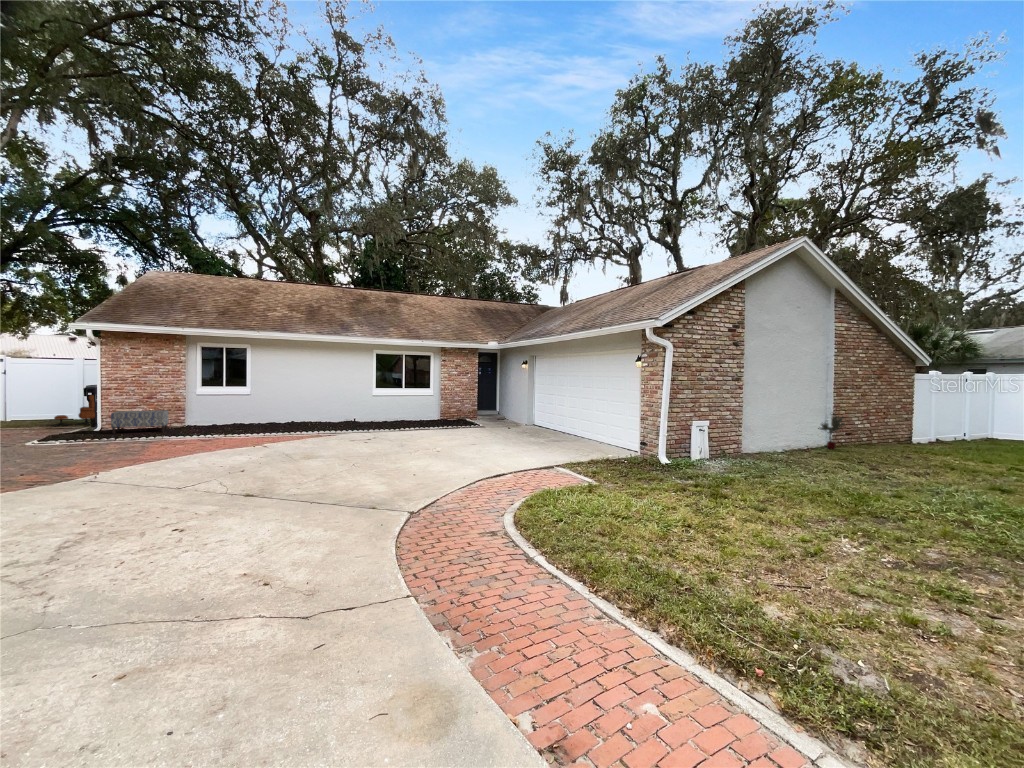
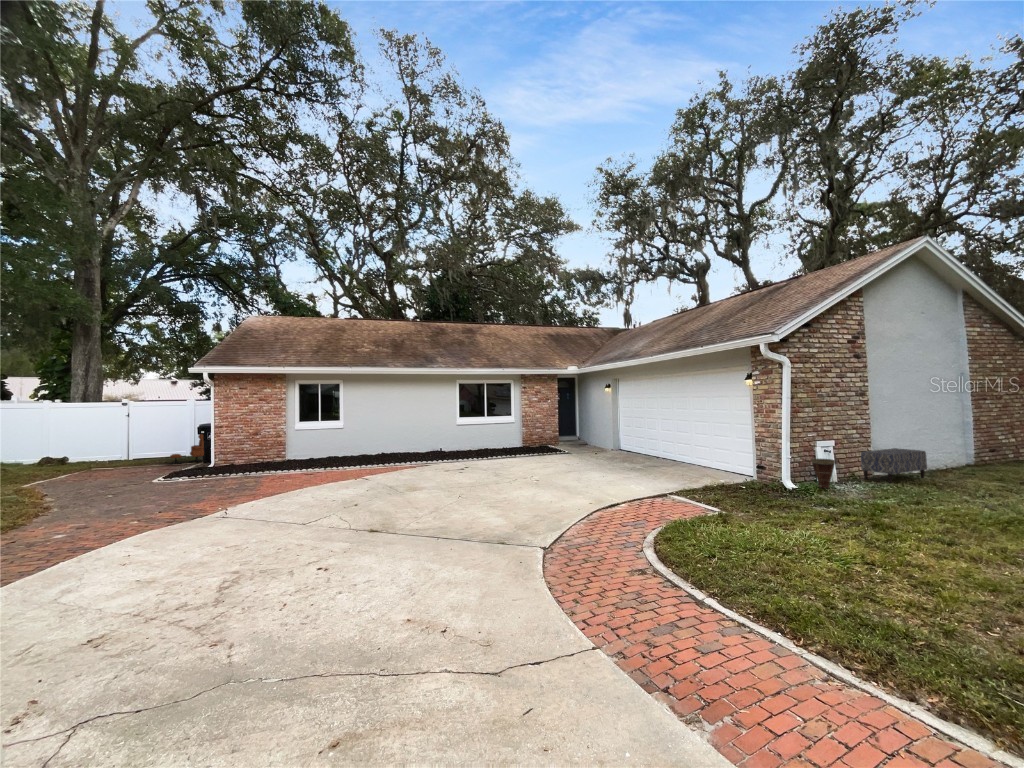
bench: present [111,410,169,434] -> present [861,448,927,483]
potted tree: present [818,414,845,449] -> none [956,426,992,469]
basket: none [676,433,705,463] -> present [801,459,835,489]

